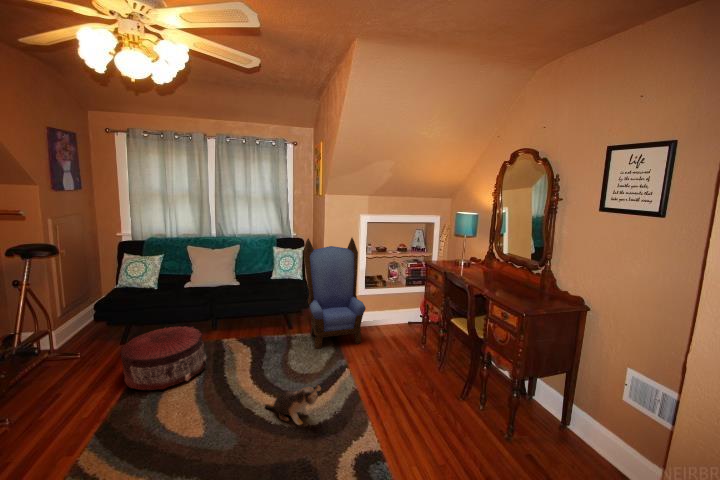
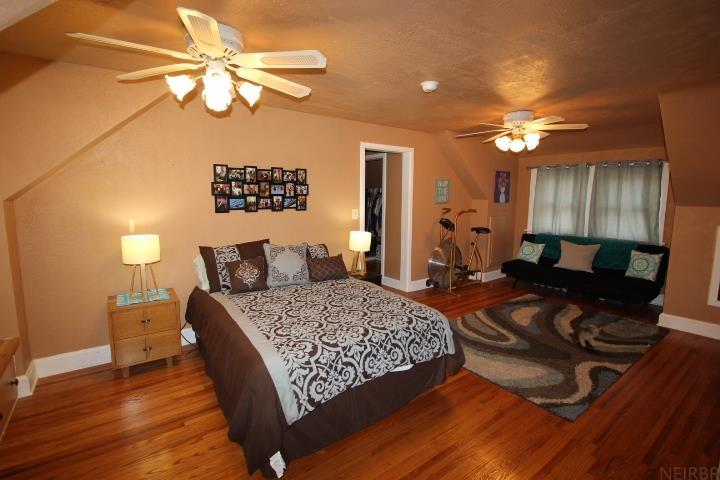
armchair: present [304,238,366,348] -> none [639,242,713,342]
pouf: present [121,326,207,390] -> none [505,281,550,311]

